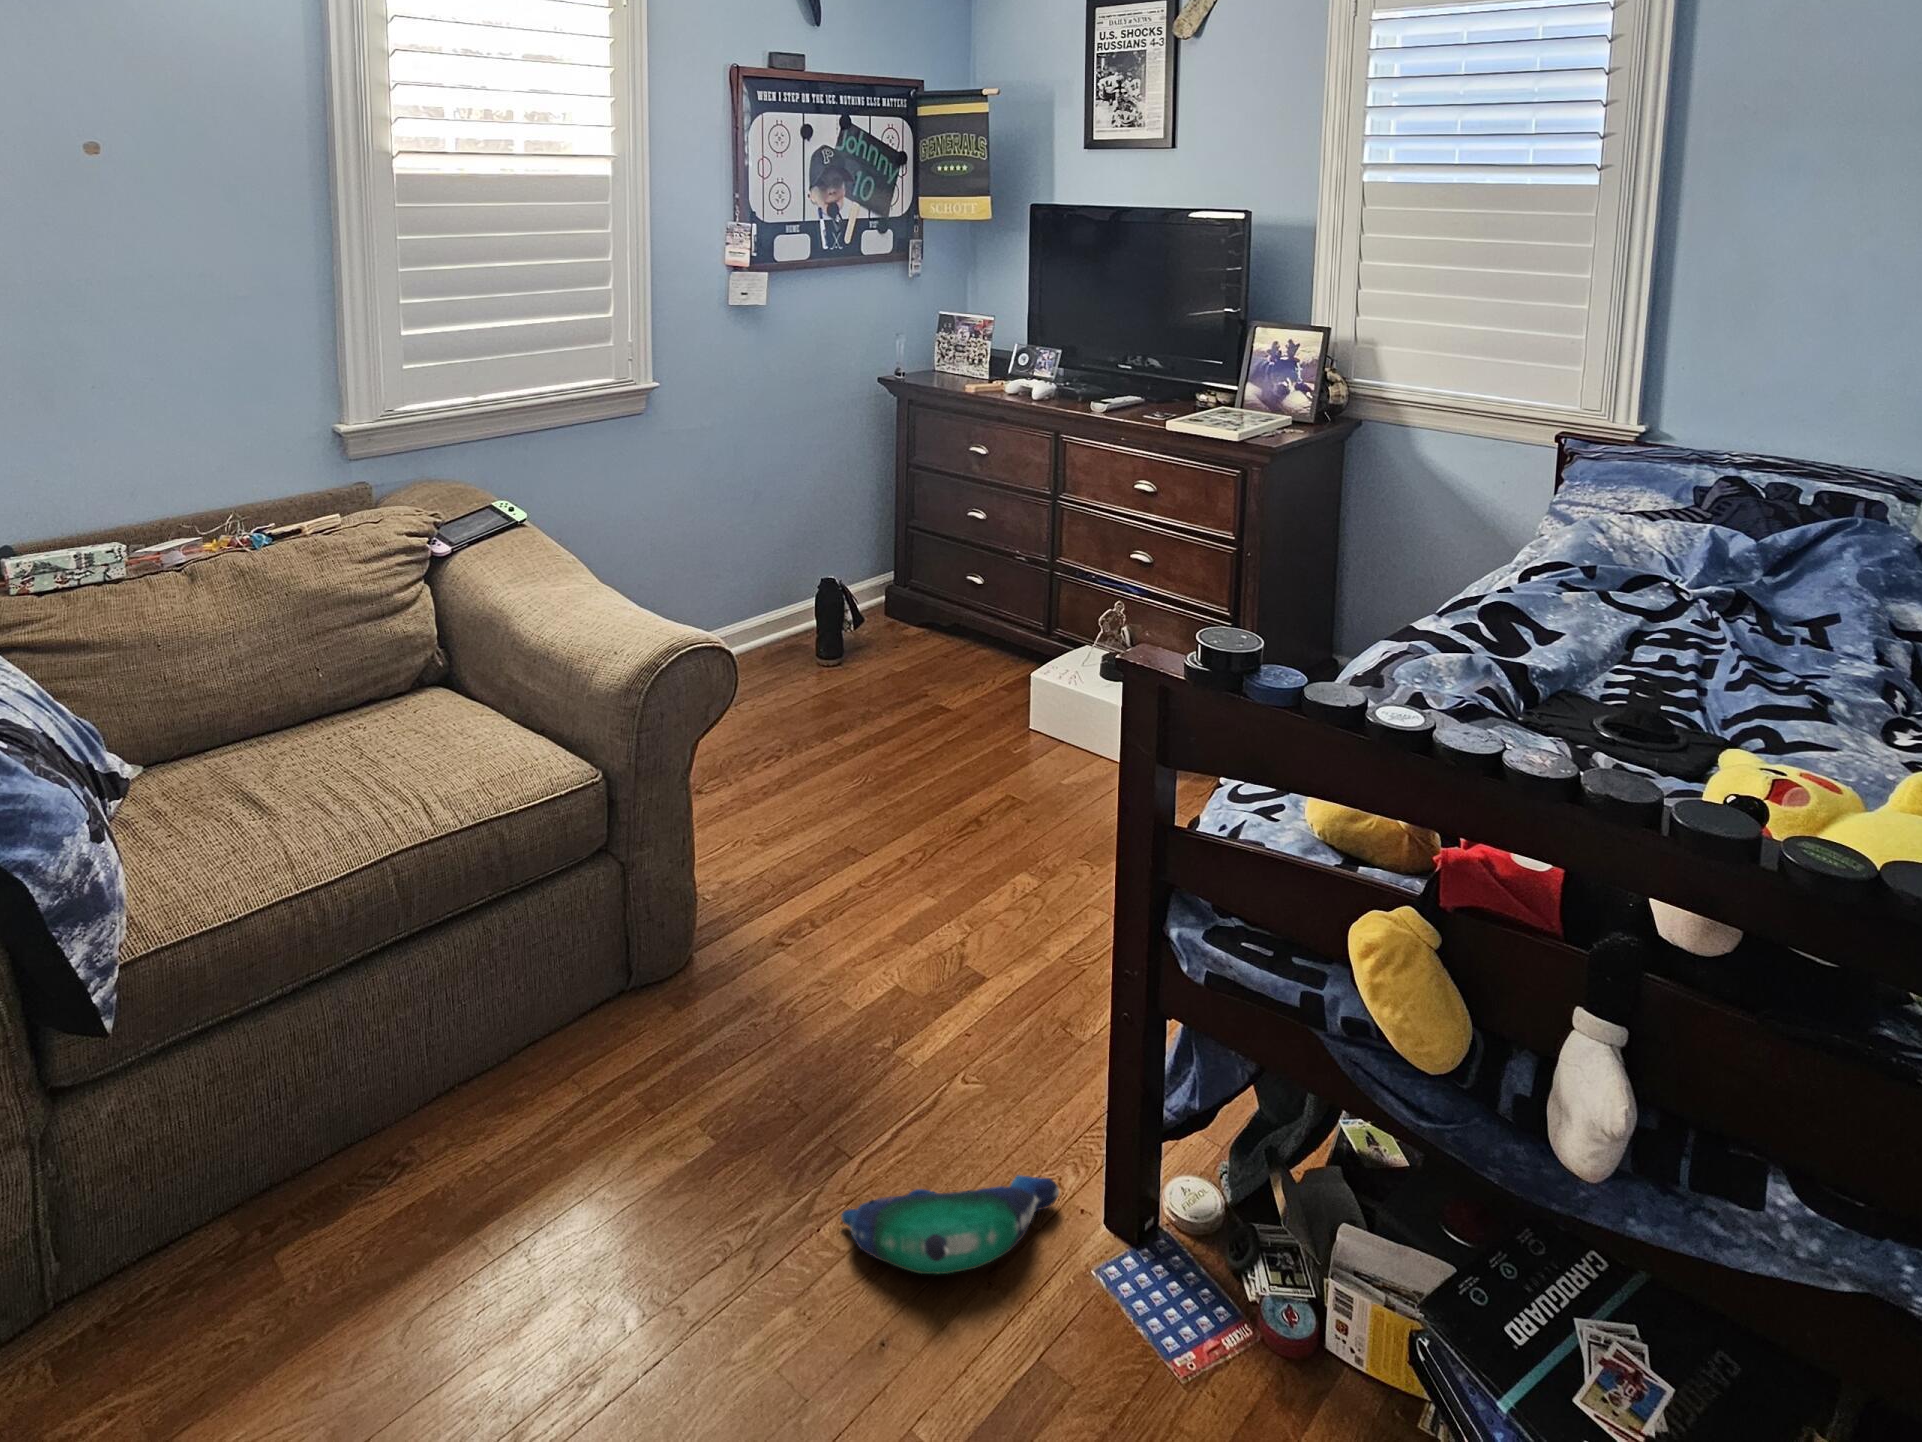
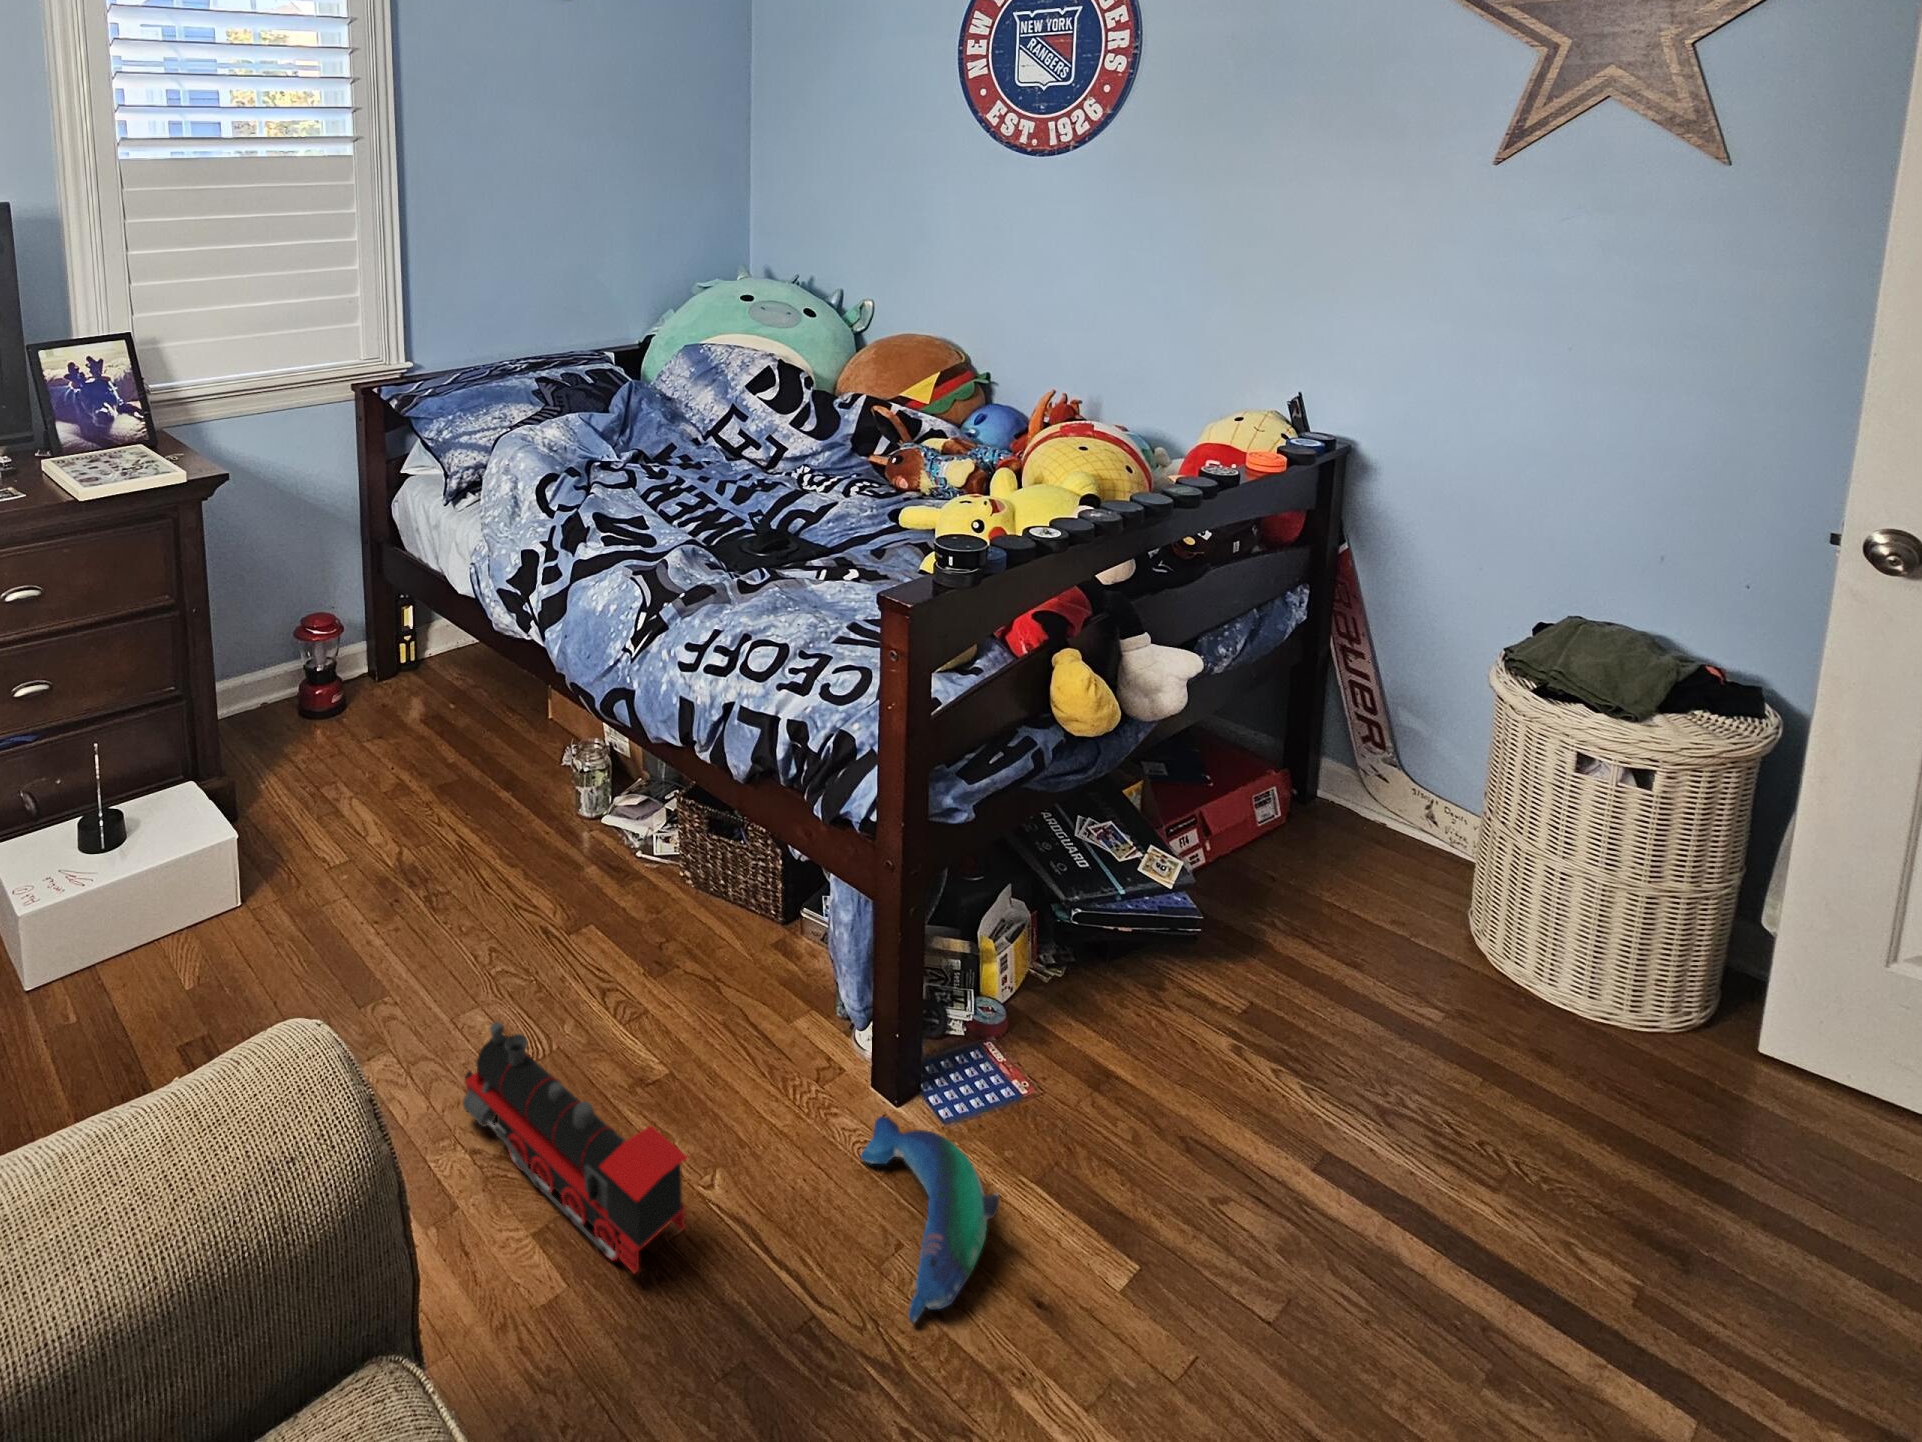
toy train: none [853,861,1030,1047] -> present [463,1022,688,1273]

